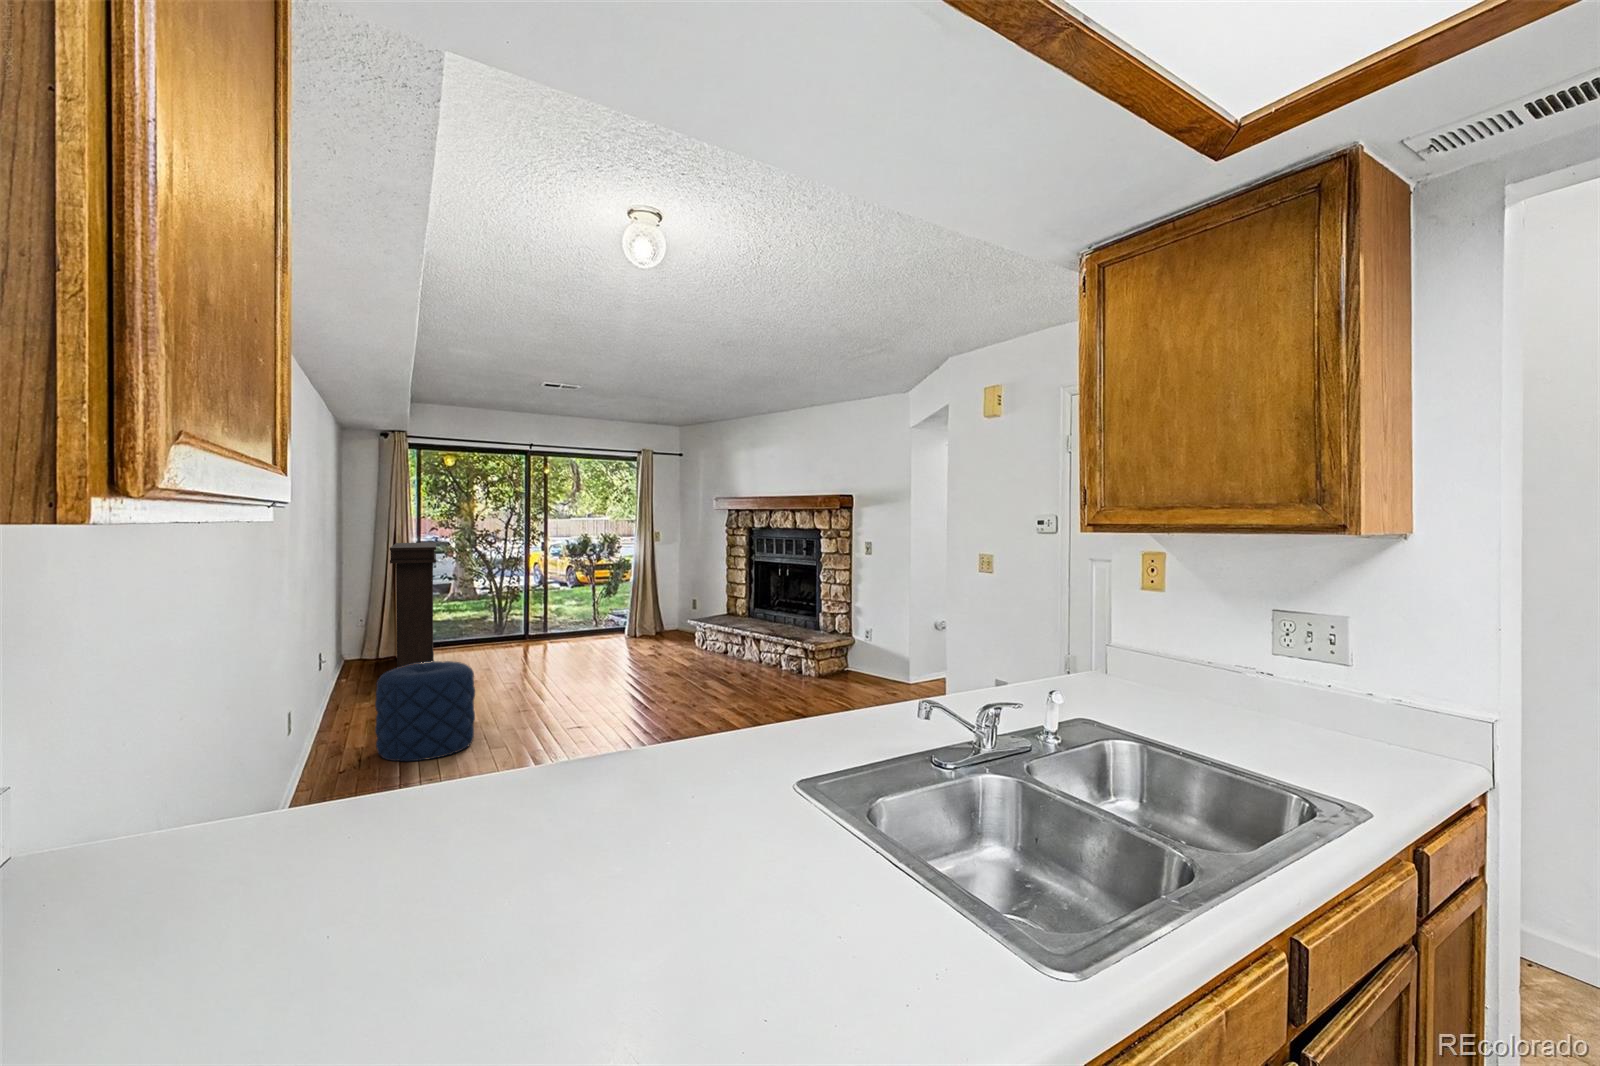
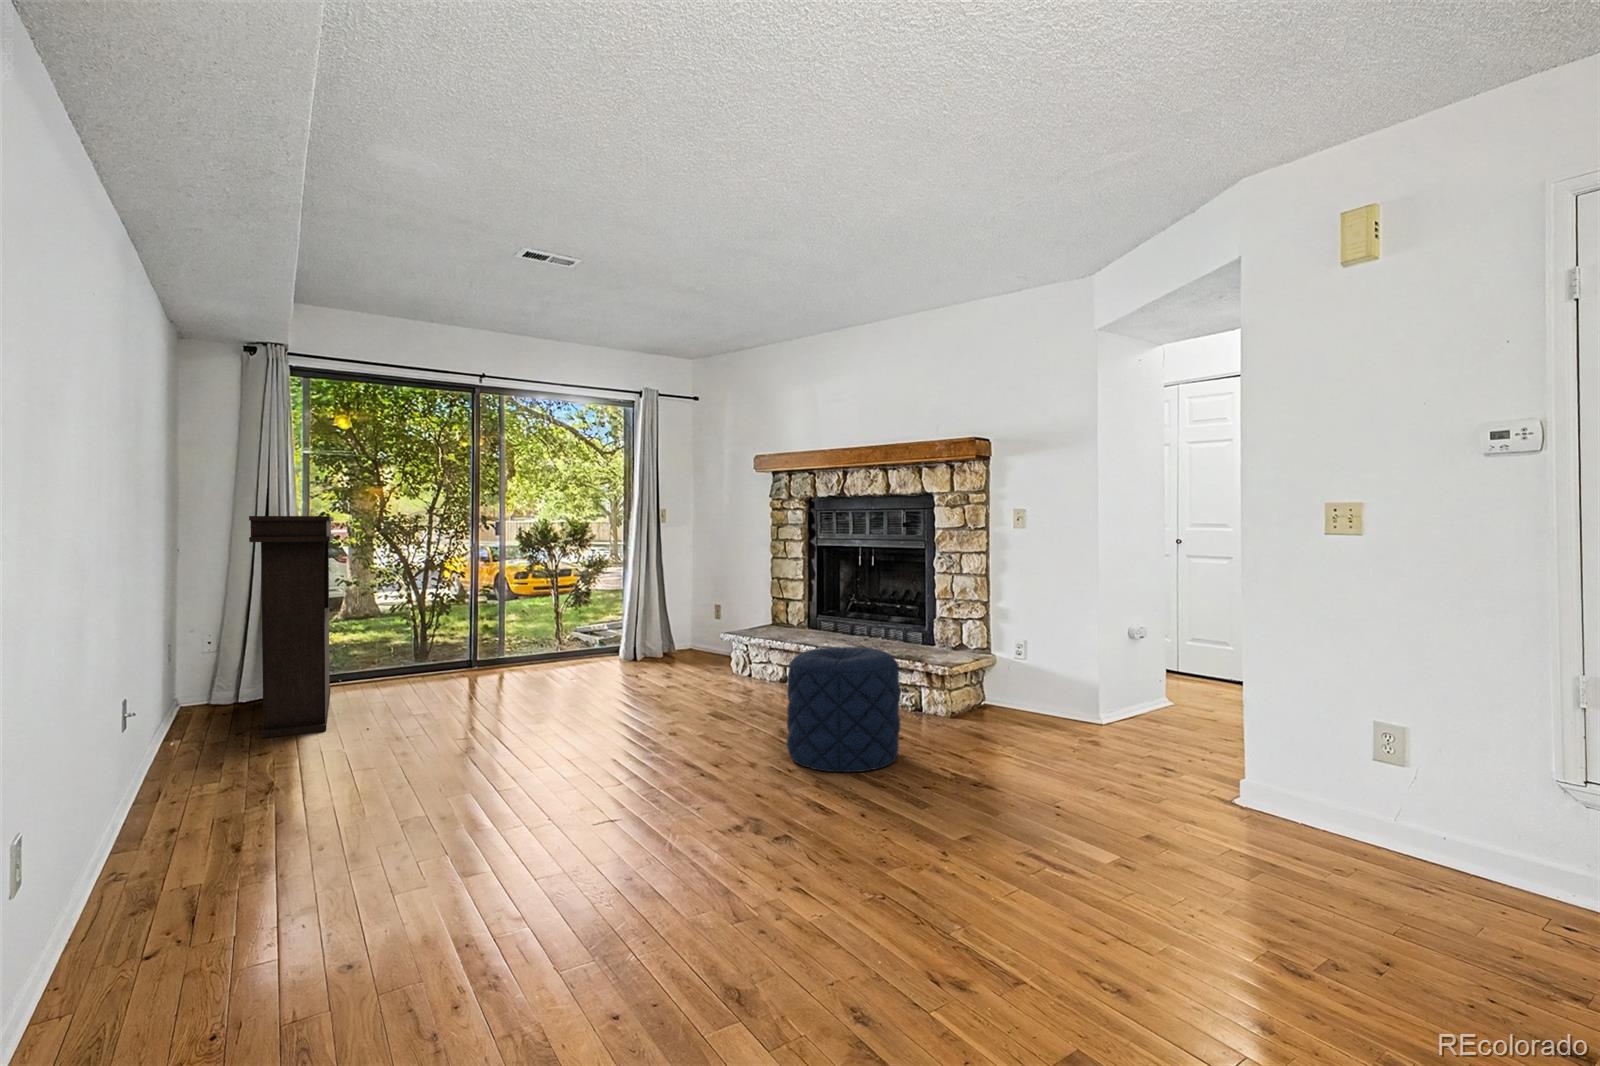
pouf: present [375,661,475,761] -> present [787,647,901,772]

